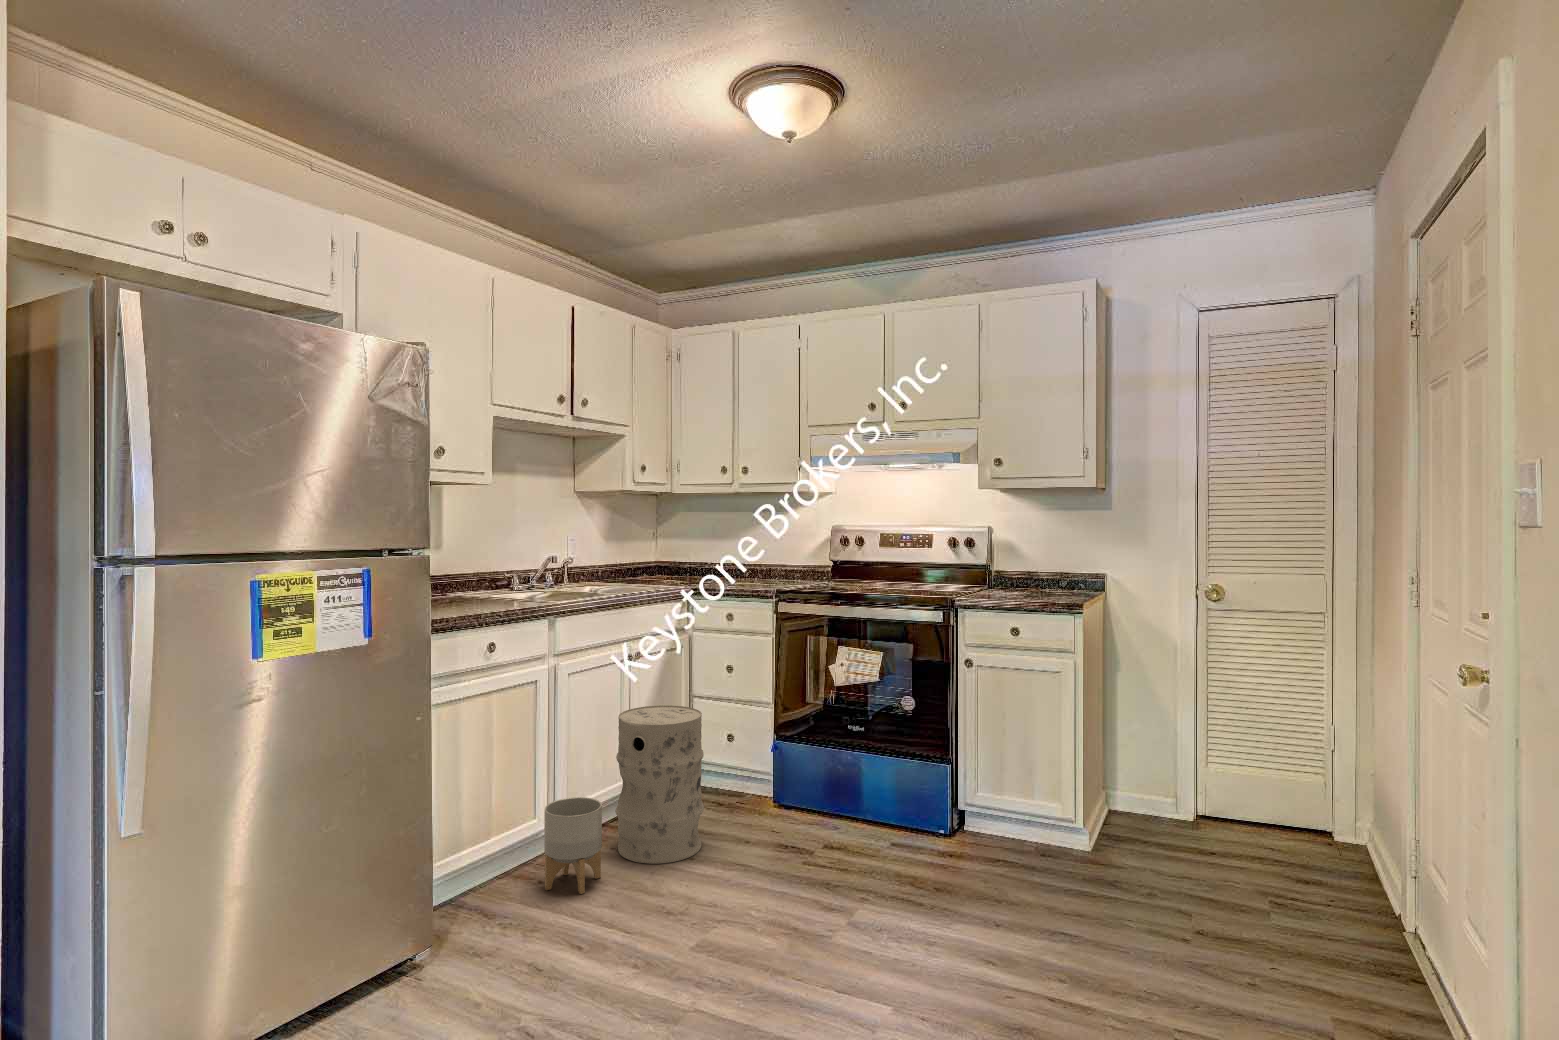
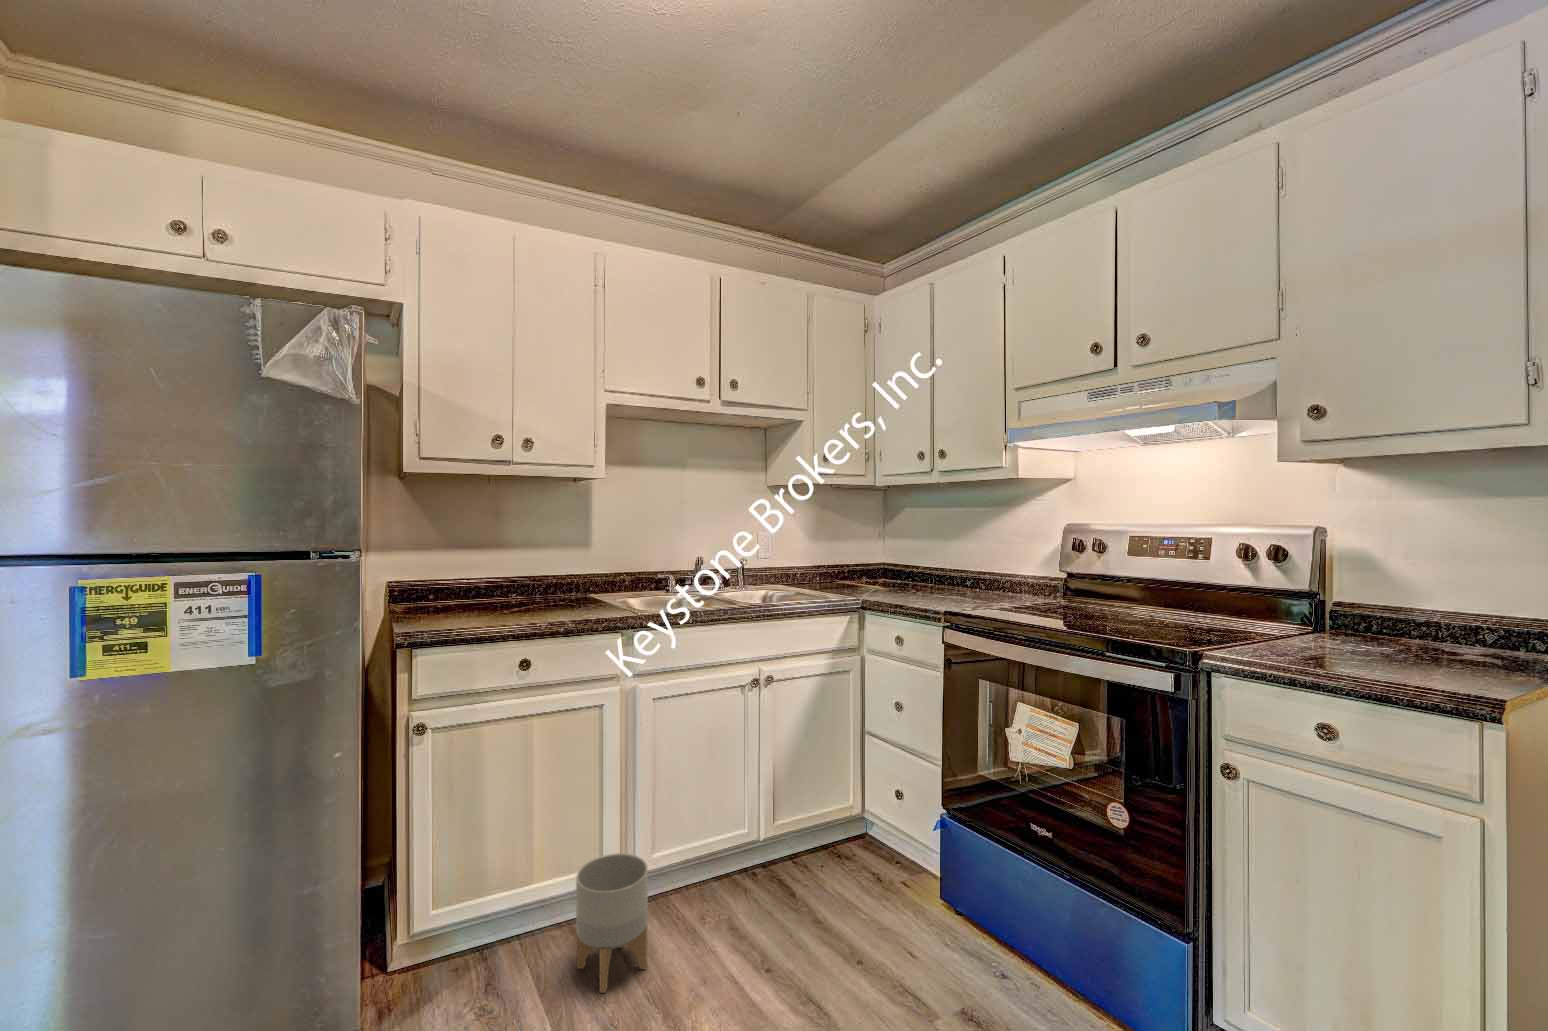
trash can: present [615,705,704,864] -> none [698,746,810,973]

